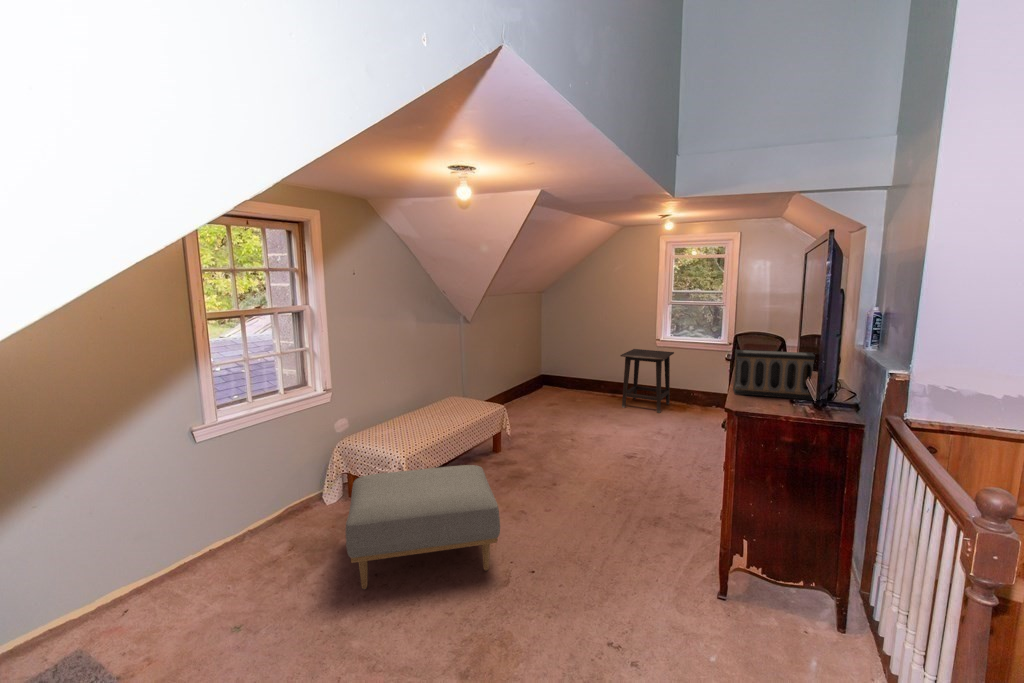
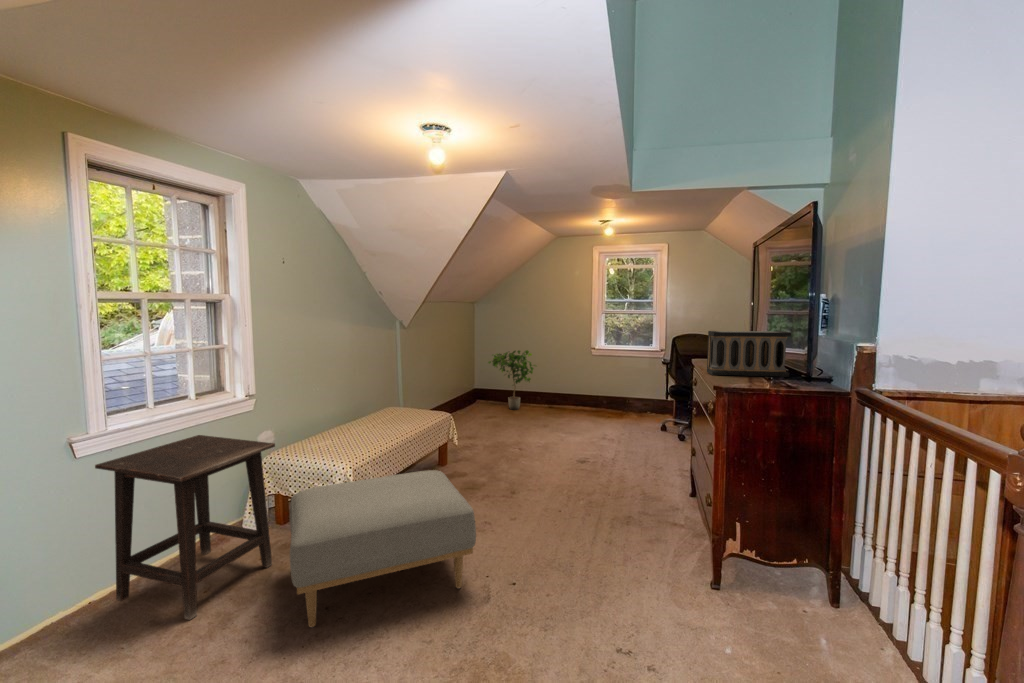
potted plant: none [552,340,602,398] -> present [488,350,536,410]
side table: present [620,349,674,413] -> present [95,435,275,620]

